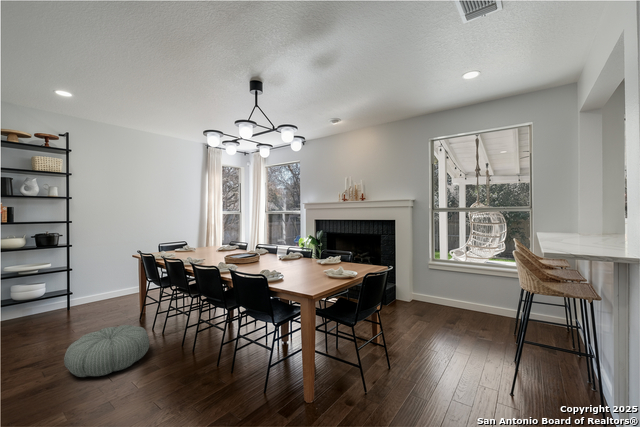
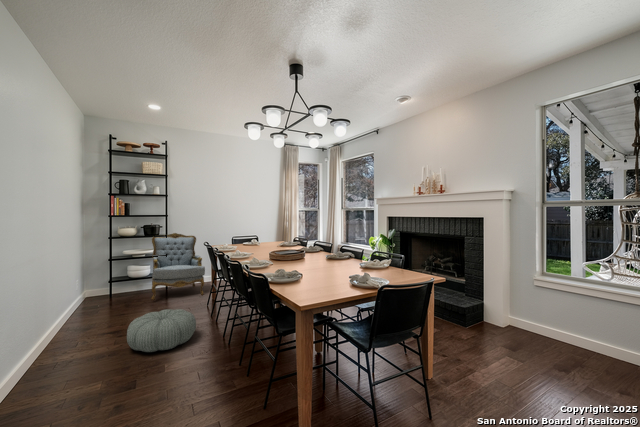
armchair: none [47,242,127,323] -> present [151,233,205,300]

